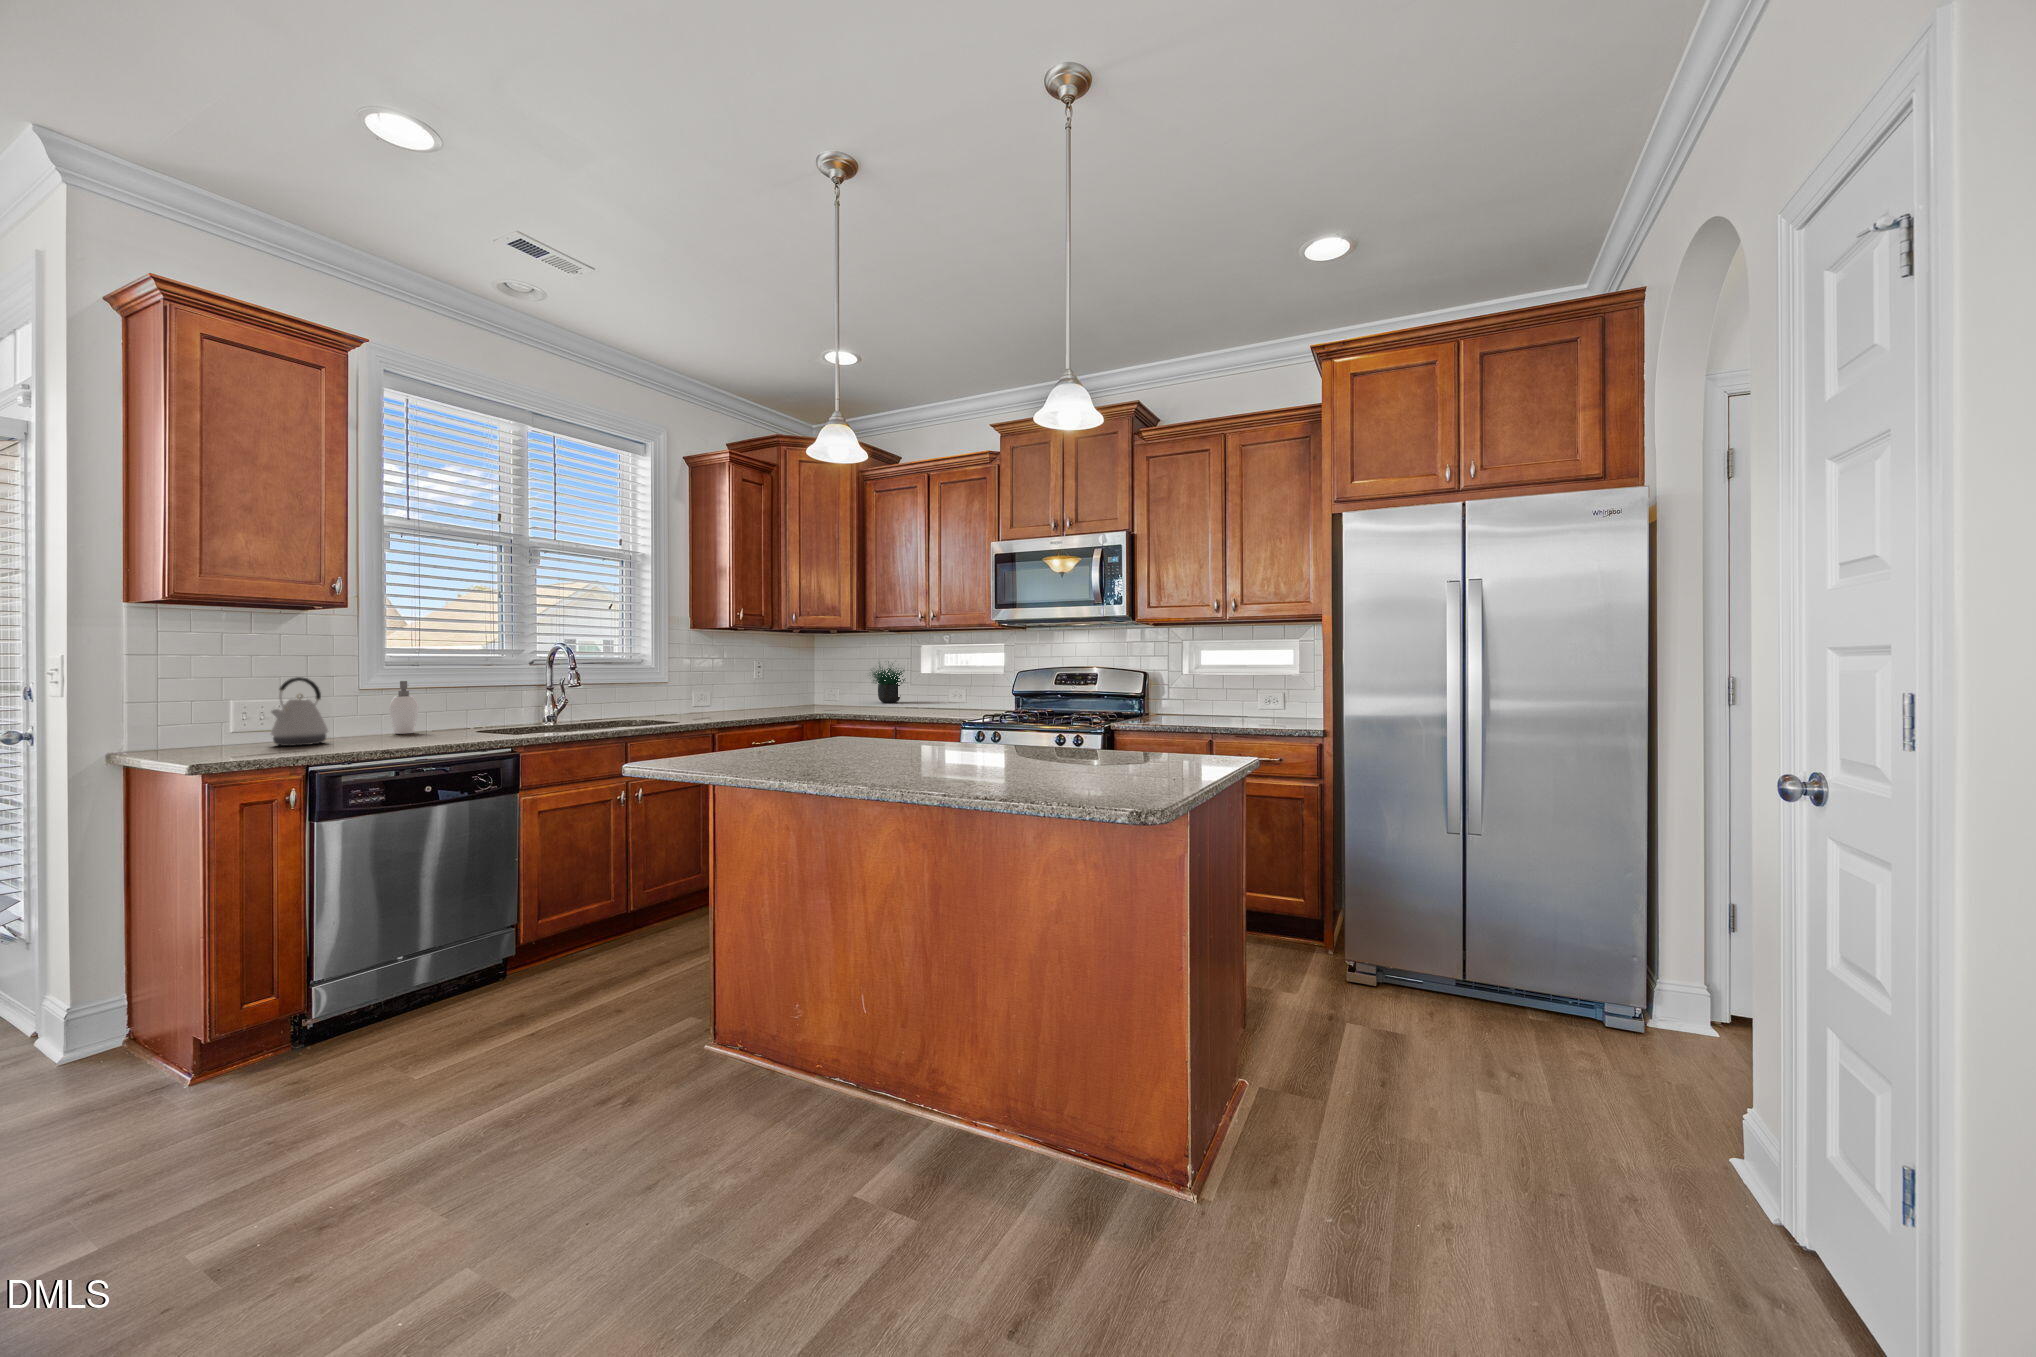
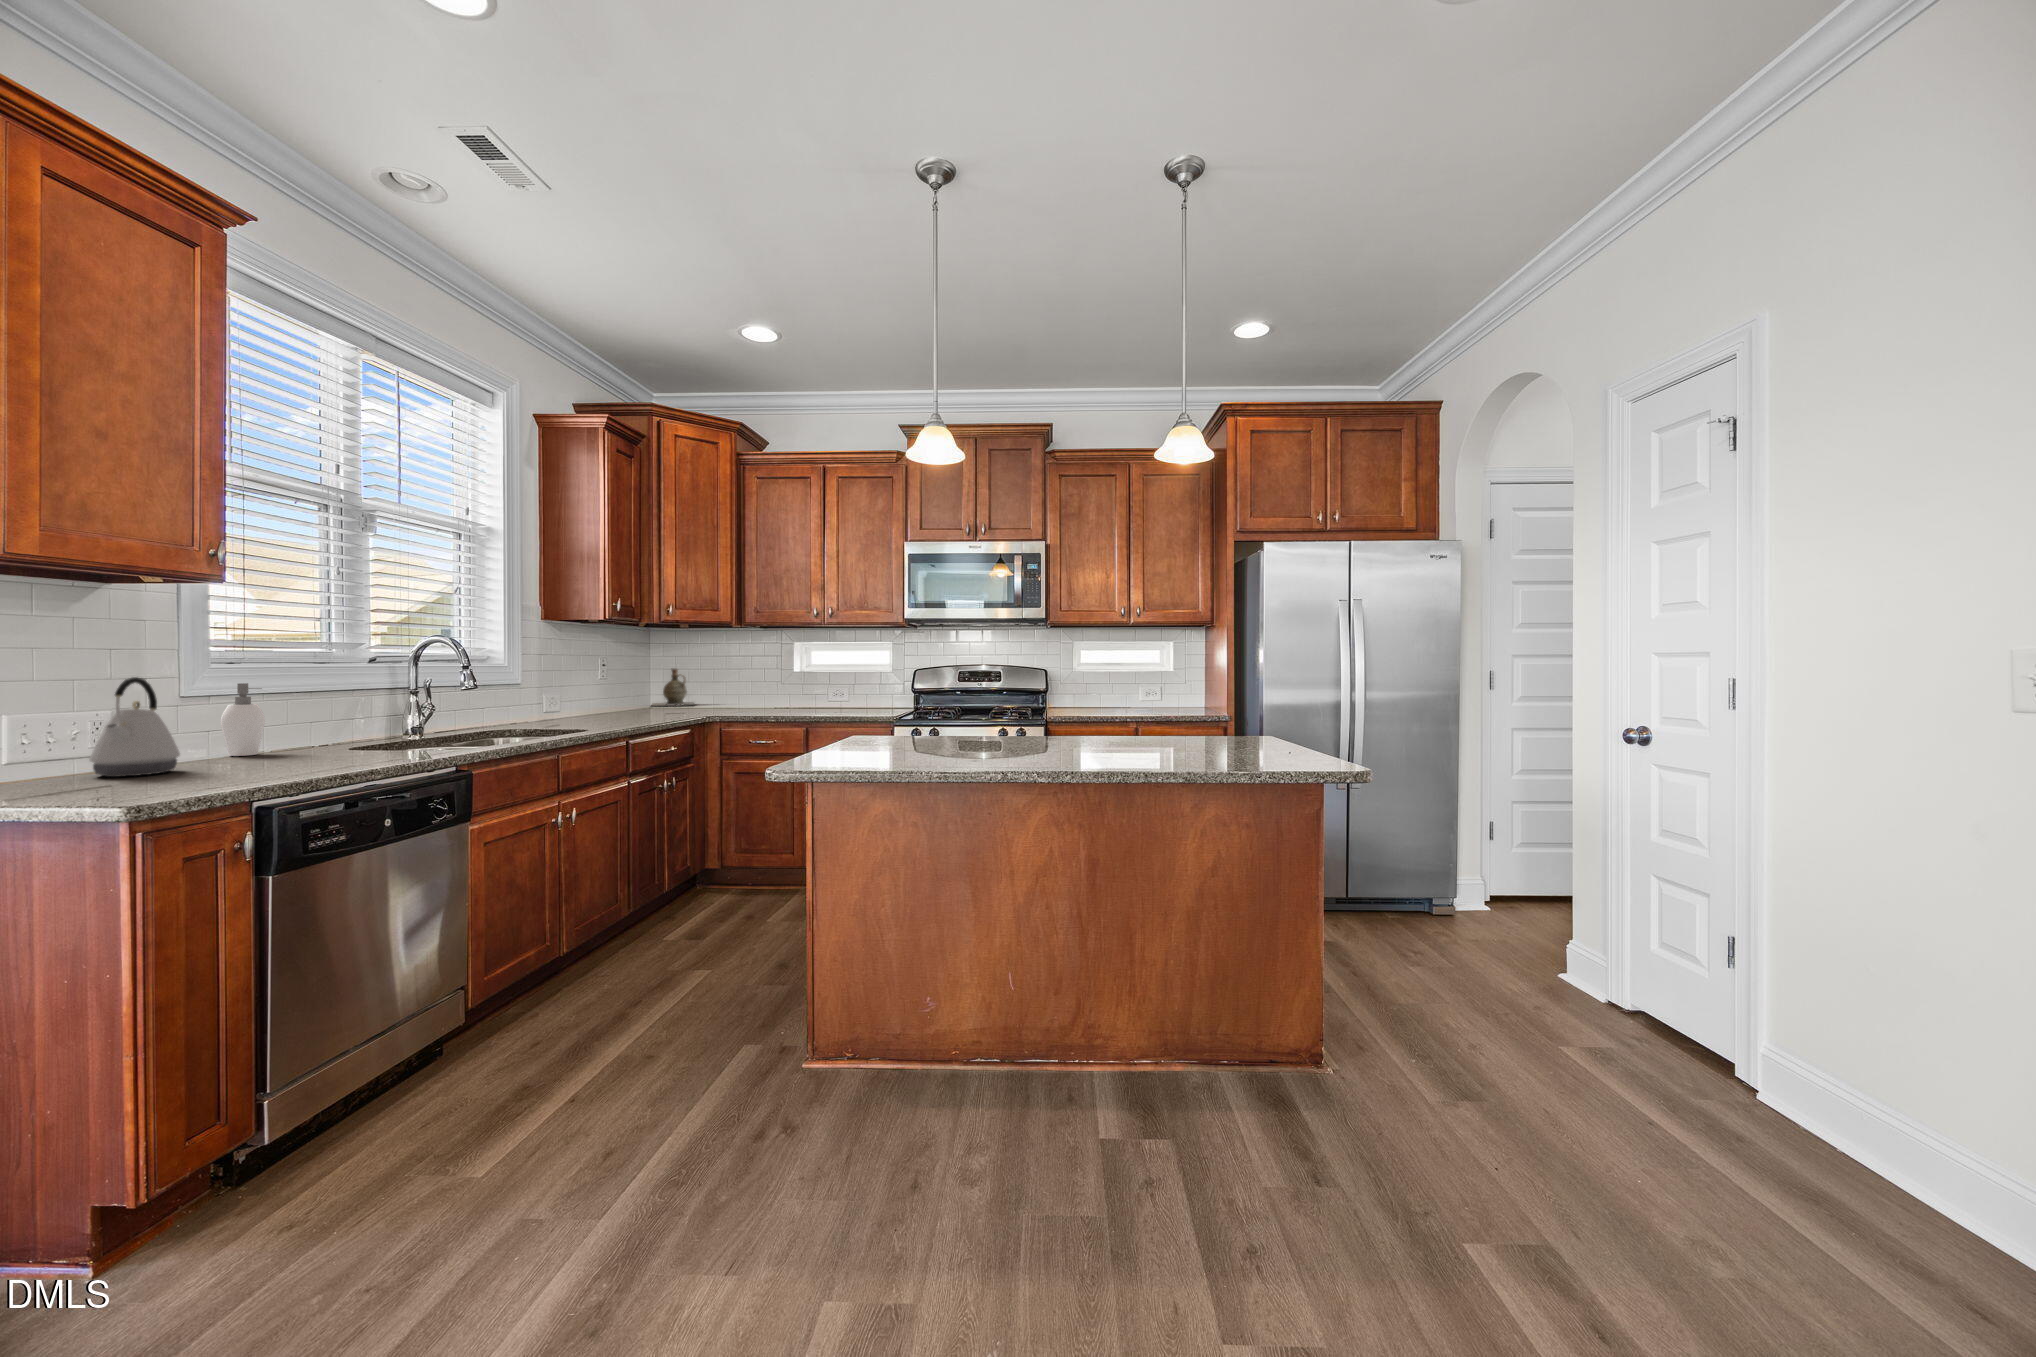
potted plant: present [872,664,905,703] -> none [718,650,777,706]
ceramic jug: none [811,668,857,701] -> present [652,669,694,706]

